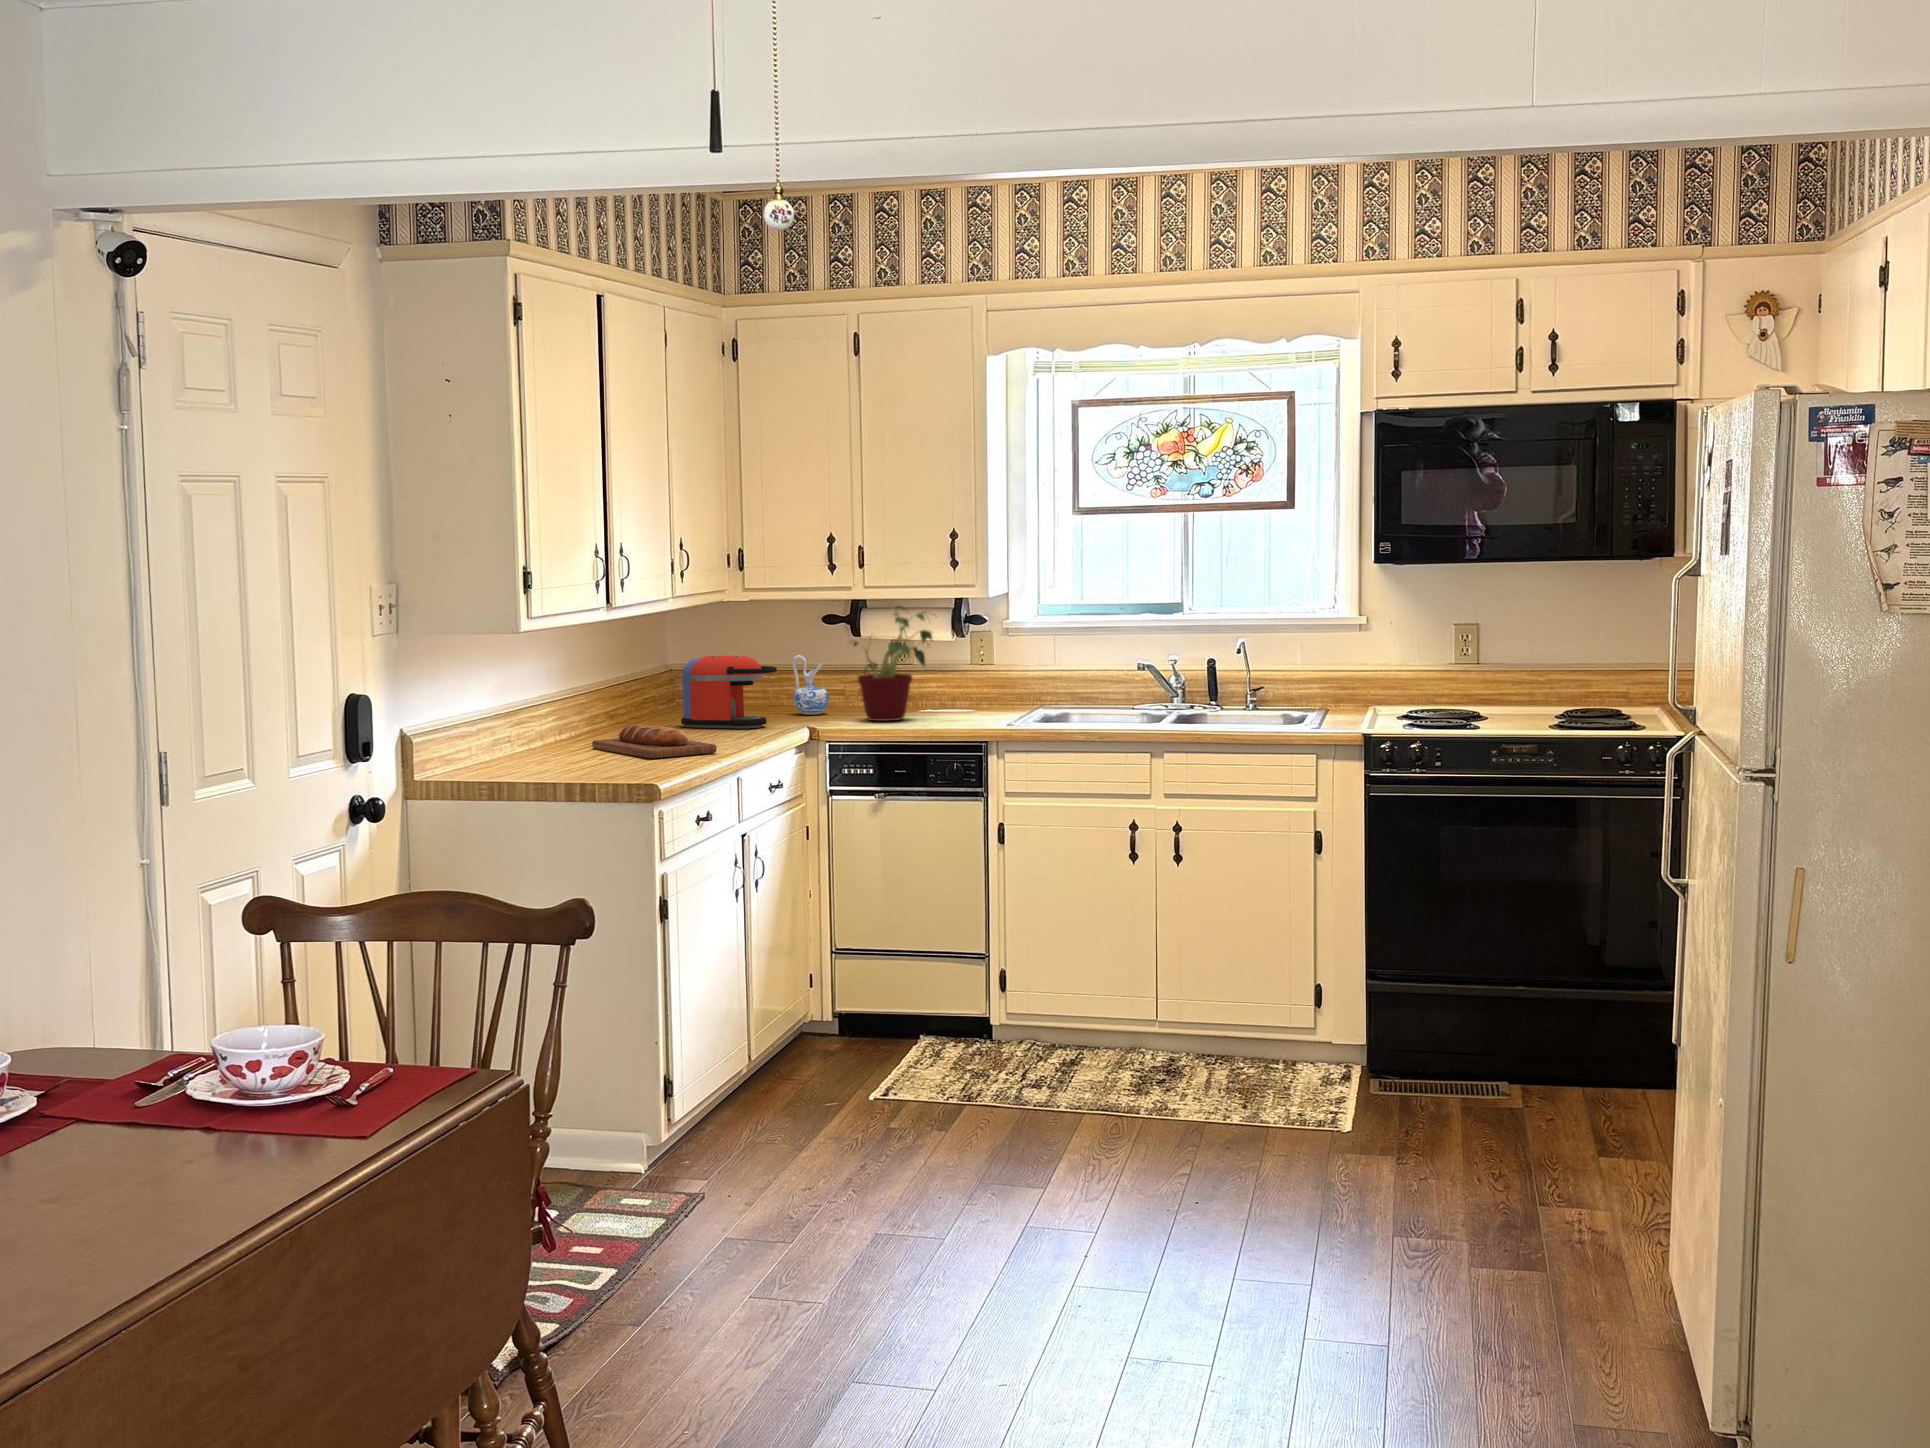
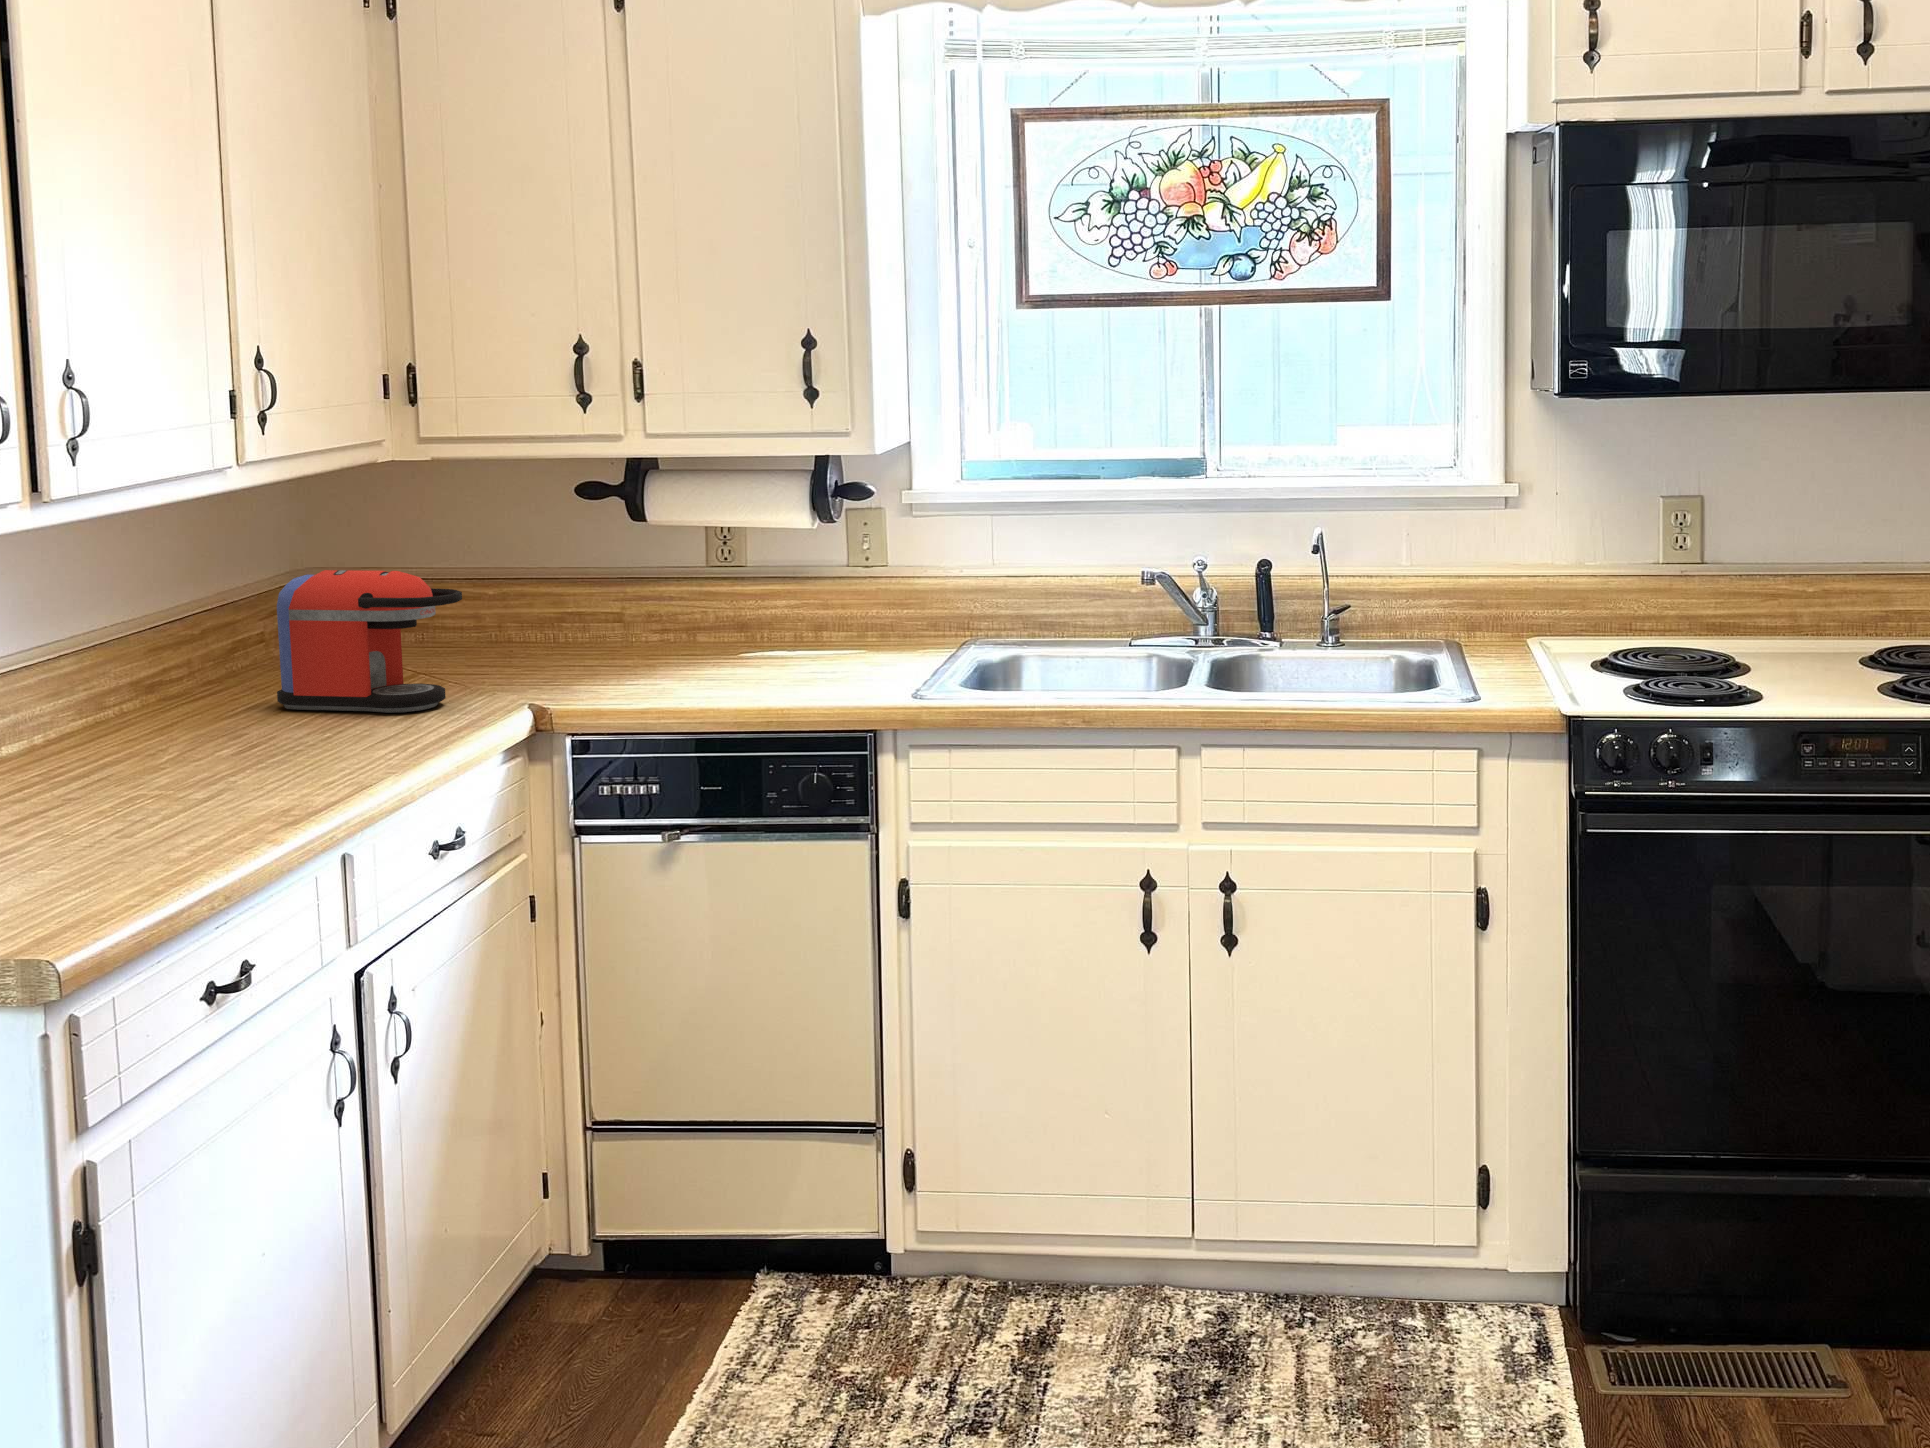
potted plant: present [850,605,932,721] -> none [603,459,781,686]
ceramic pitcher: present [792,655,829,715] -> none [514,558,584,665]
bread loaf: present [592,725,717,758] -> none [19,738,275,835]

